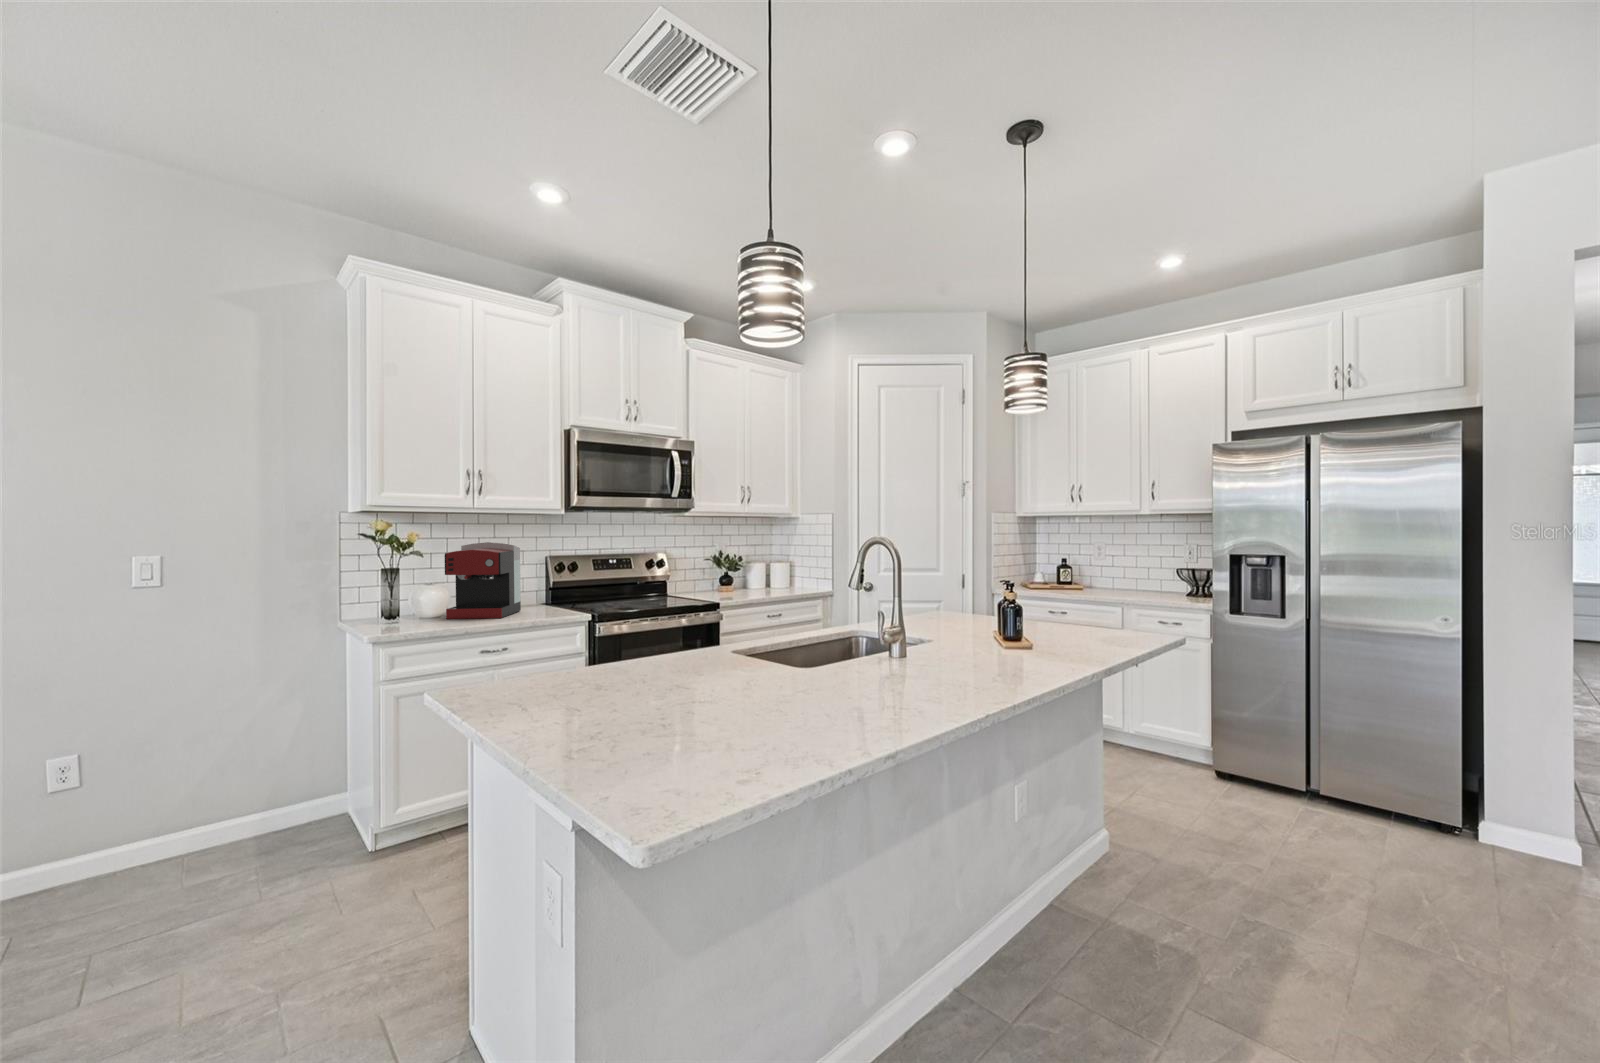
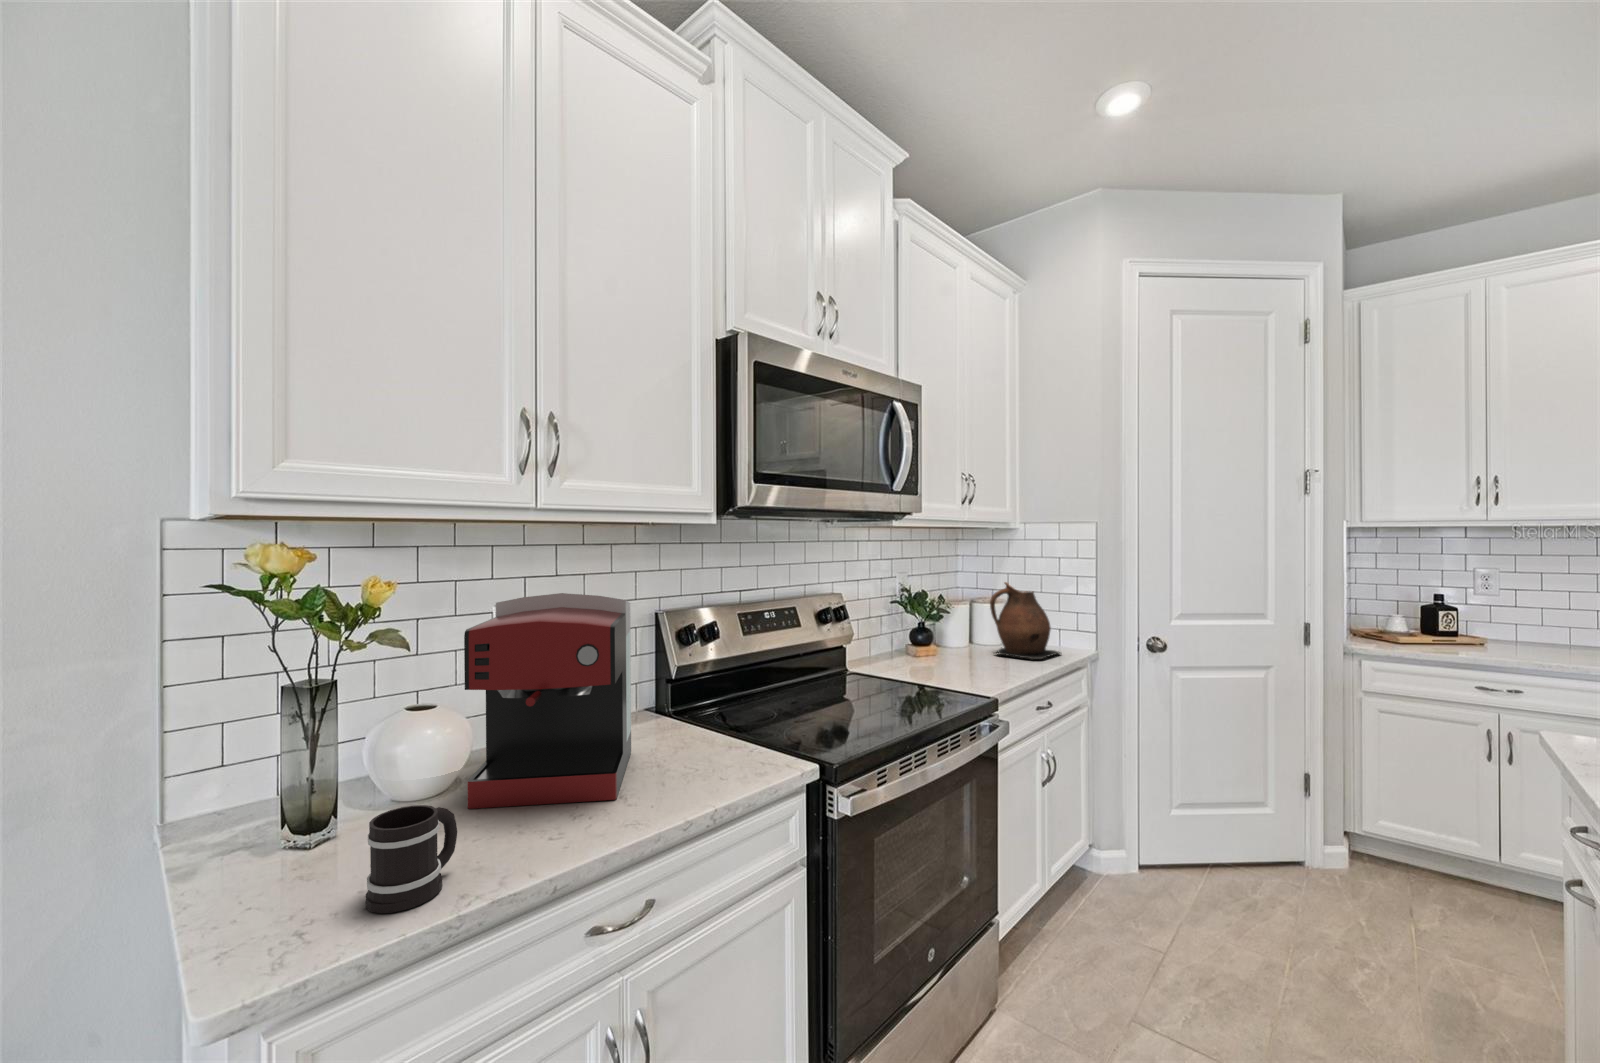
ceramic pitcher: none [764,549,804,592] -> present [990,582,1060,660]
mug: none [407,603,437,630] -> present [366,805,457,913]

